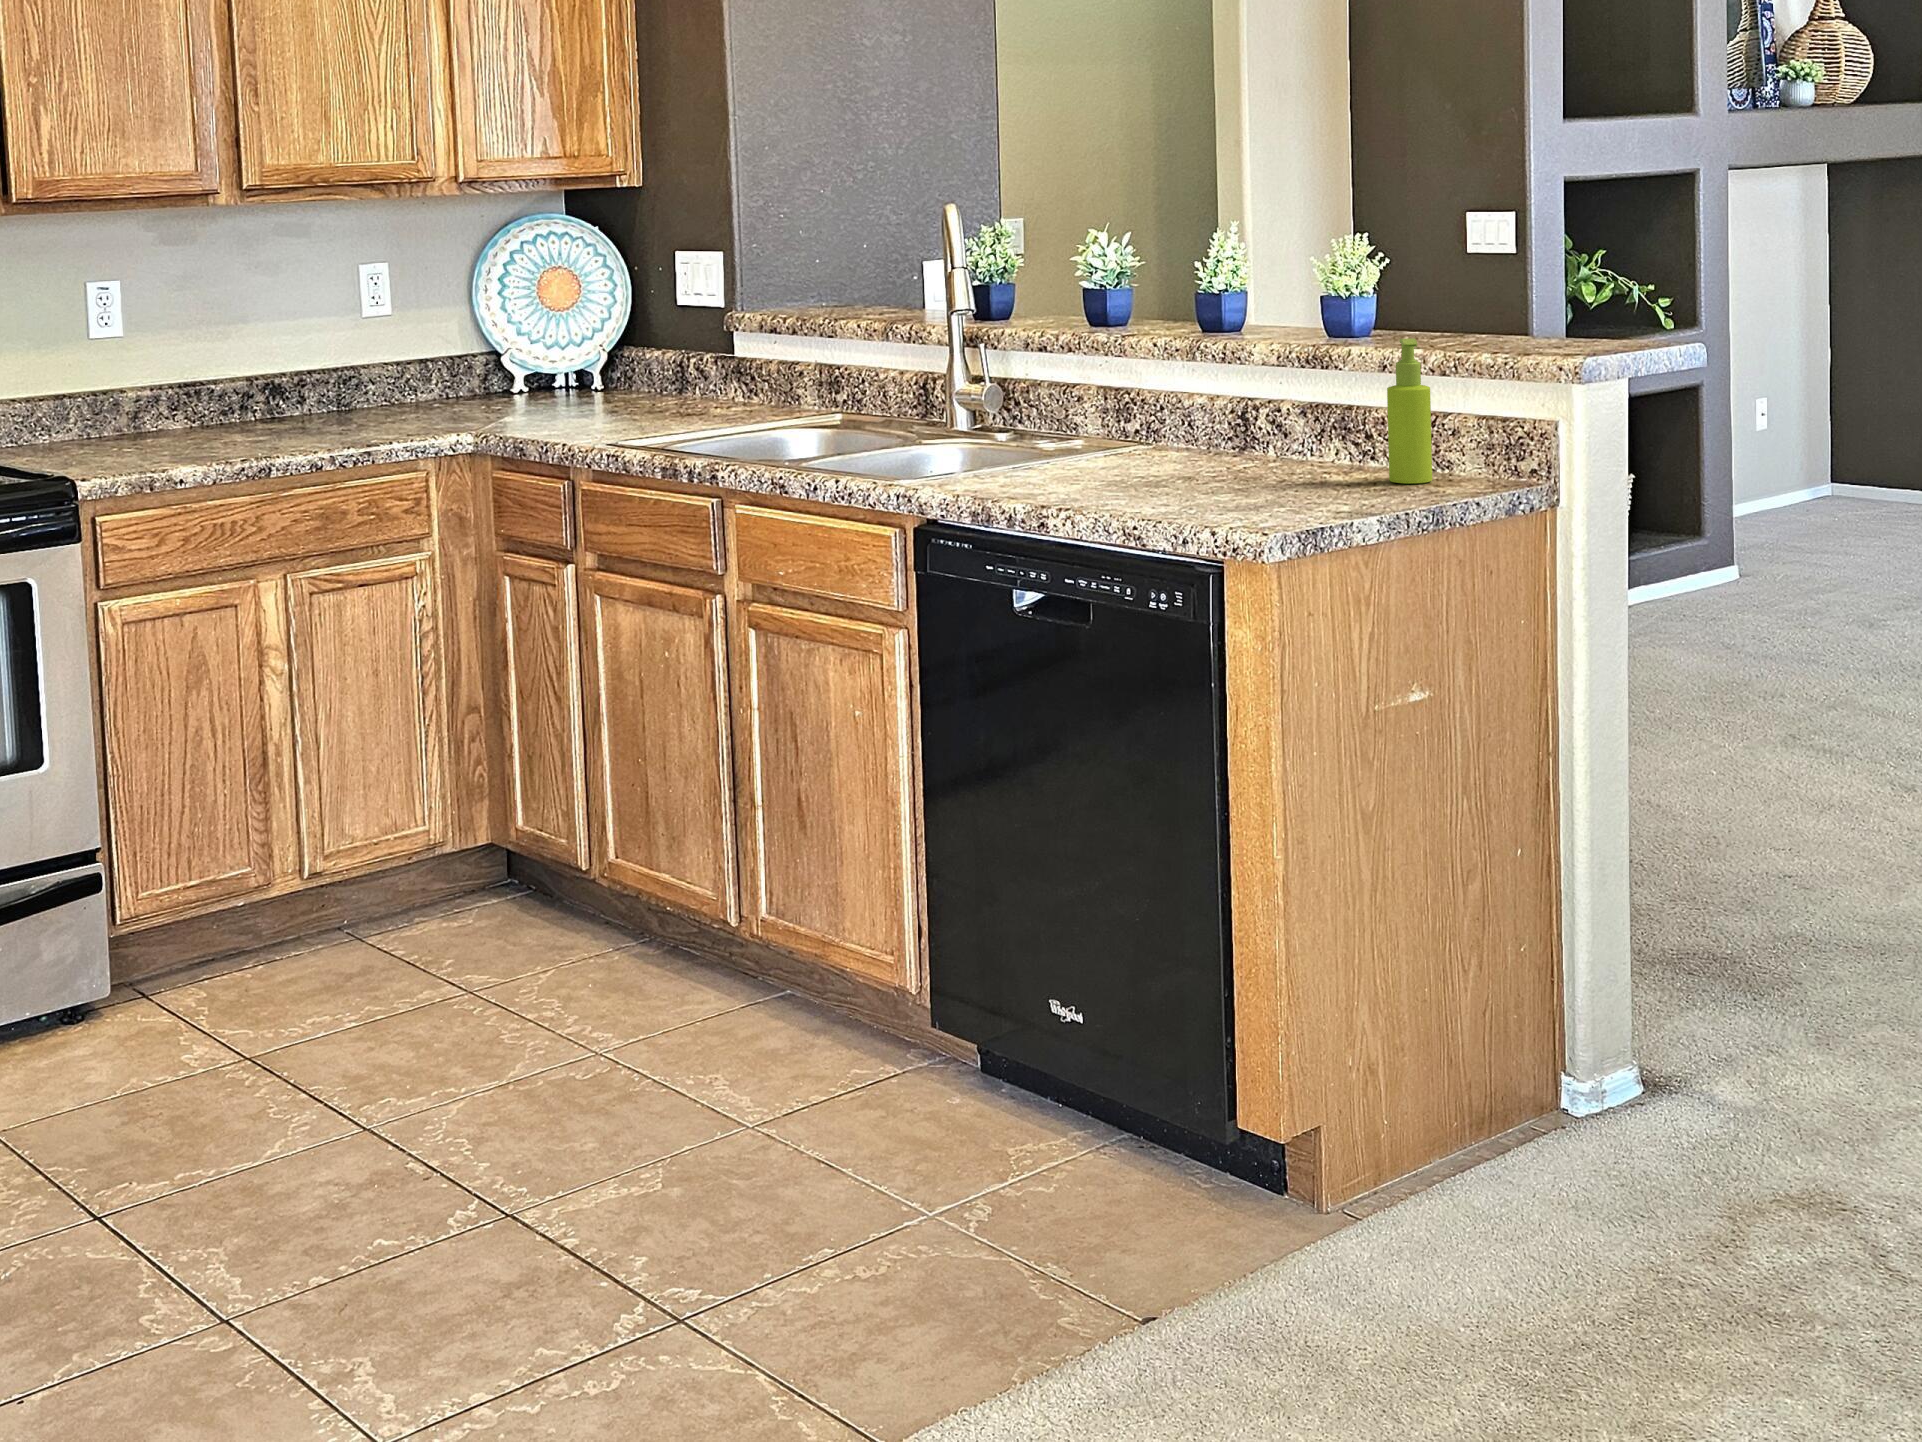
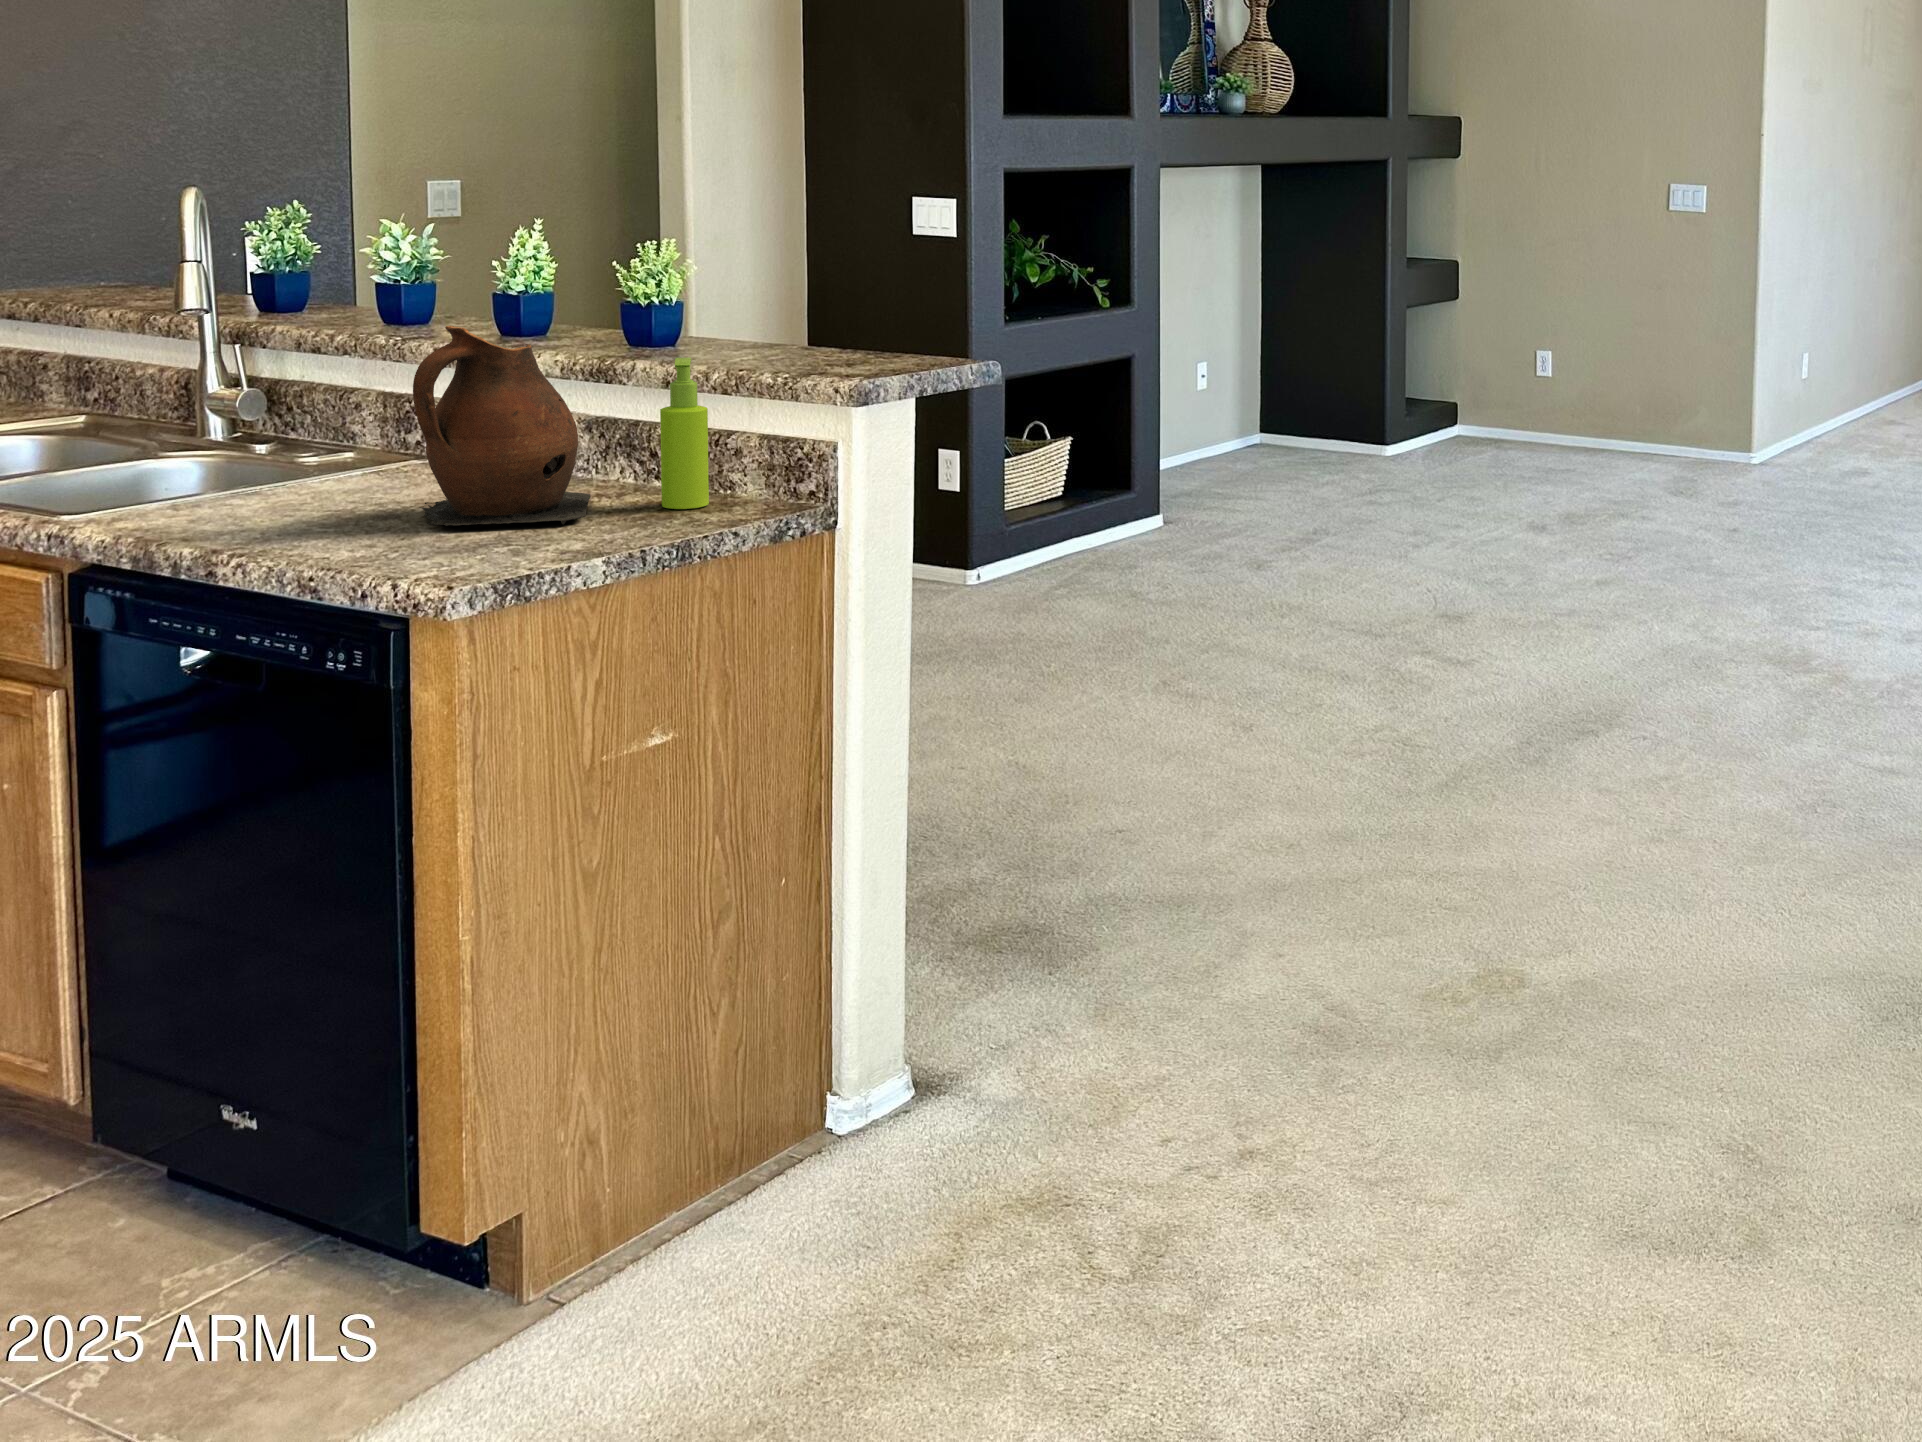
ceramic pitcher: none [1180,311,1331,493] -> present [413,326,590,526]

